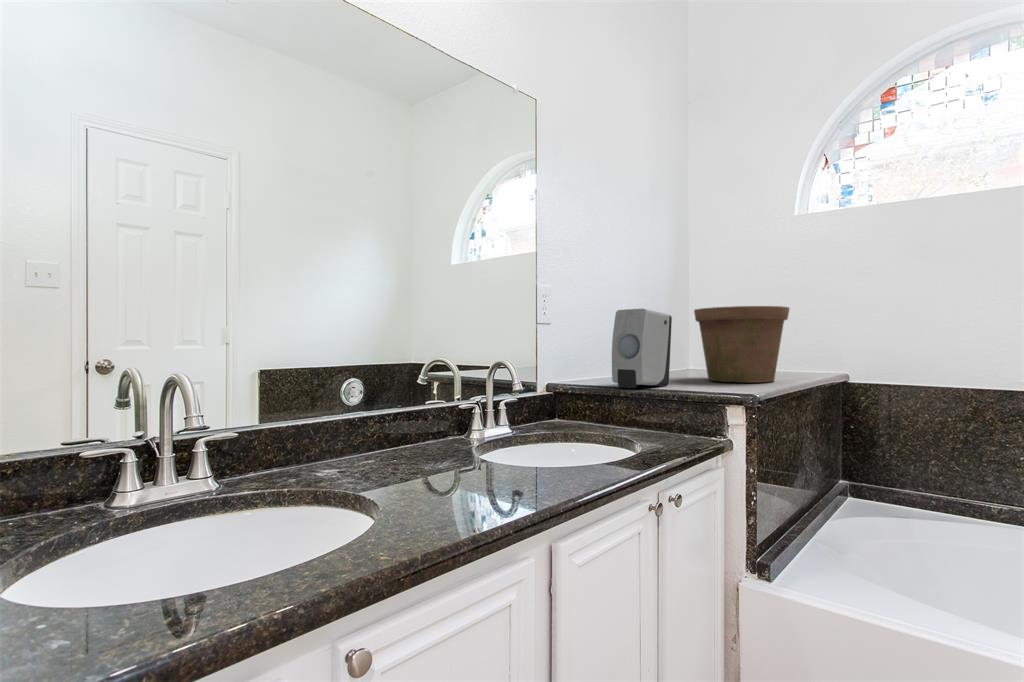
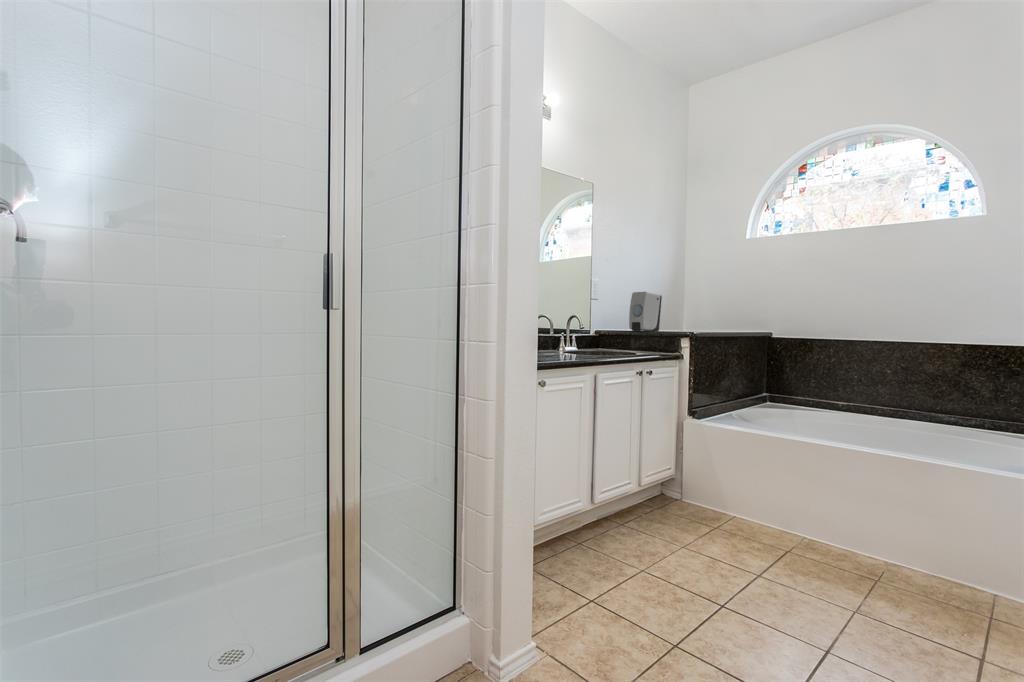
flower pot: present [694,306,789,383] -> none [677,291,727,331]

